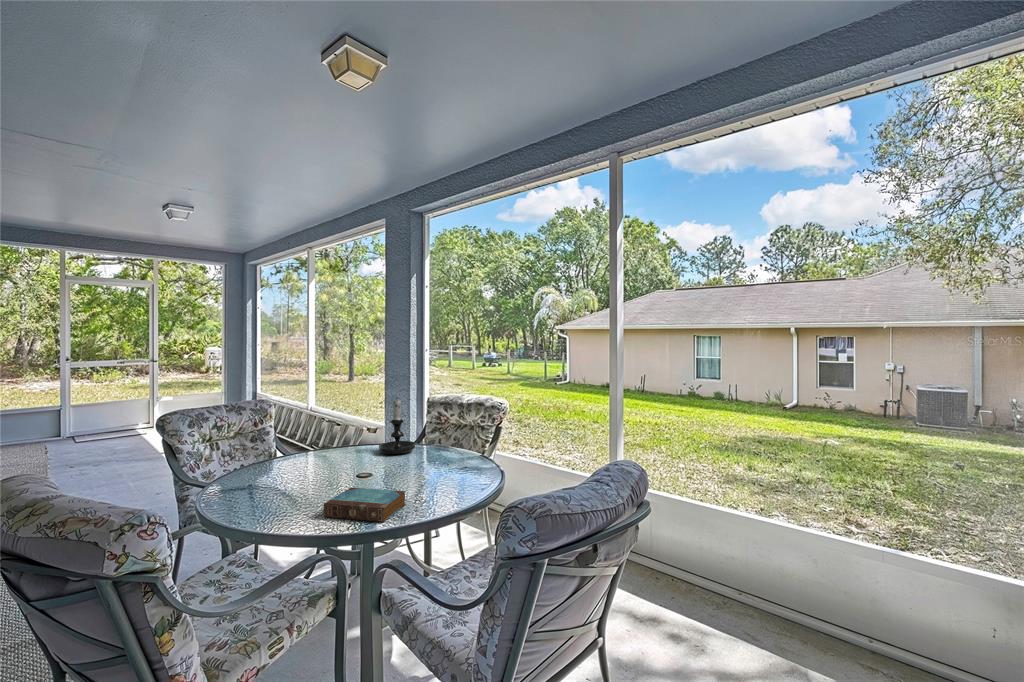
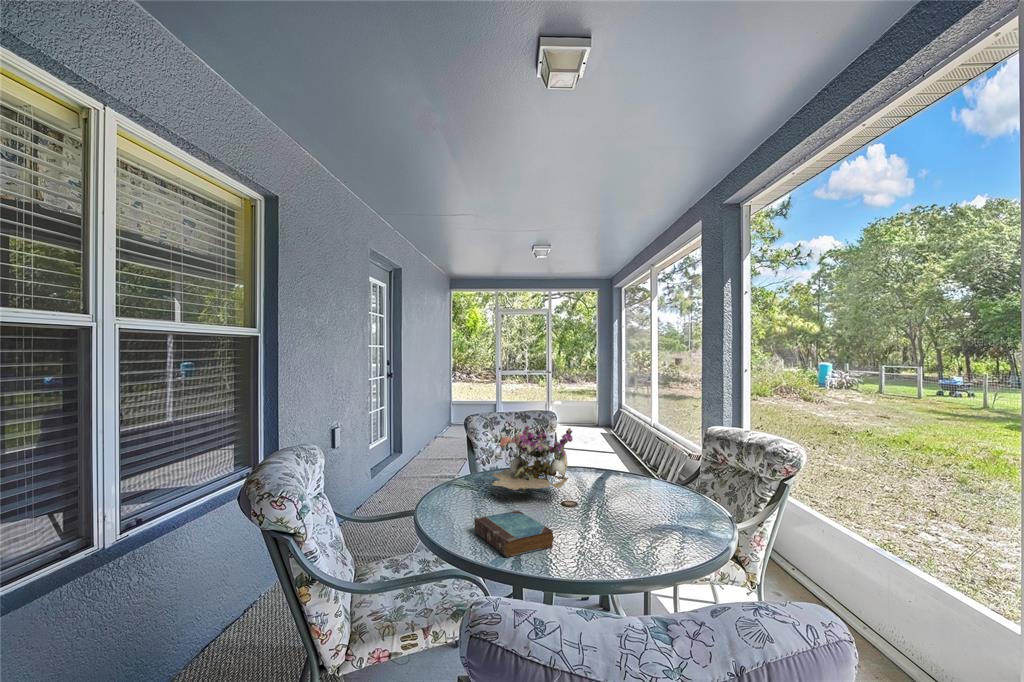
candle holder: present [379,400,417,454] -> none [614,422,662,490]
flower arrangement: none [273,407,366,478] -> present [492,426,573,491]

